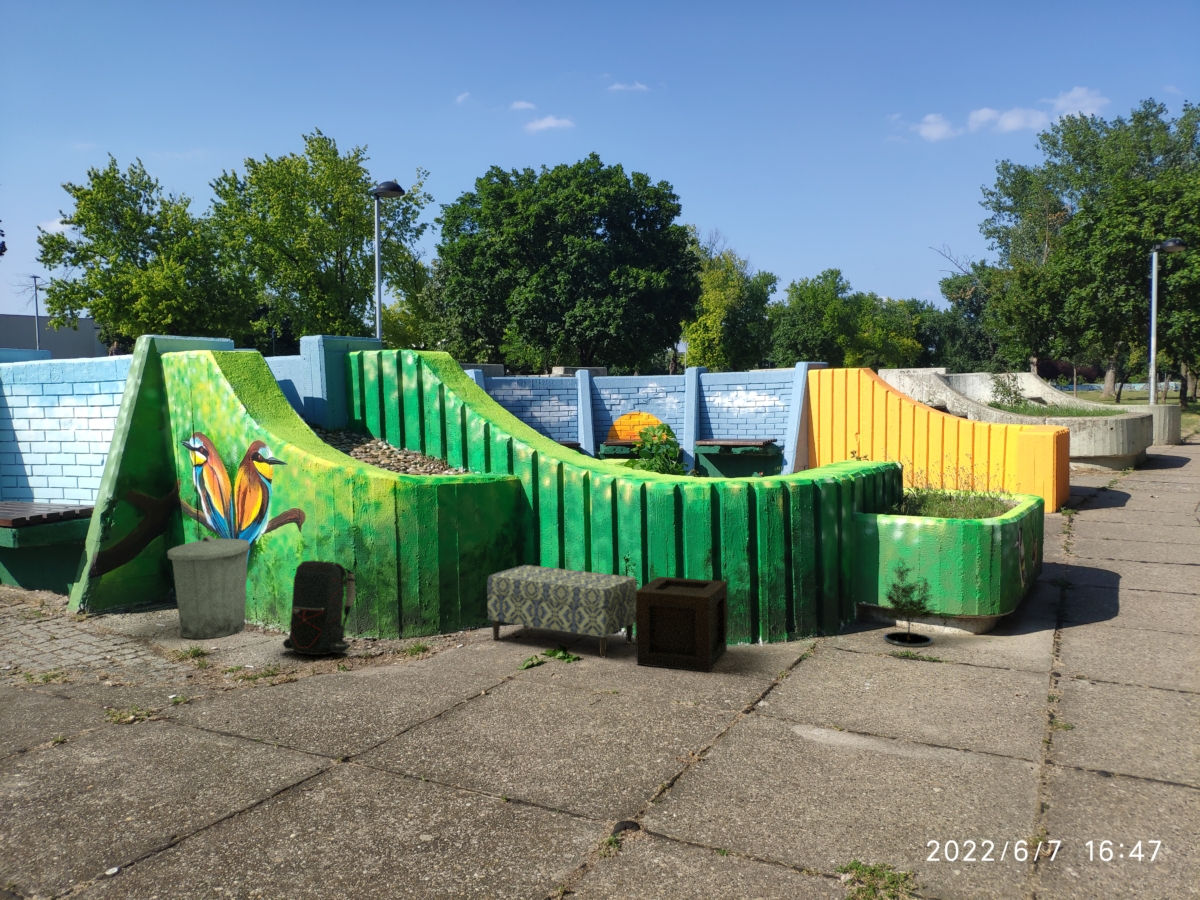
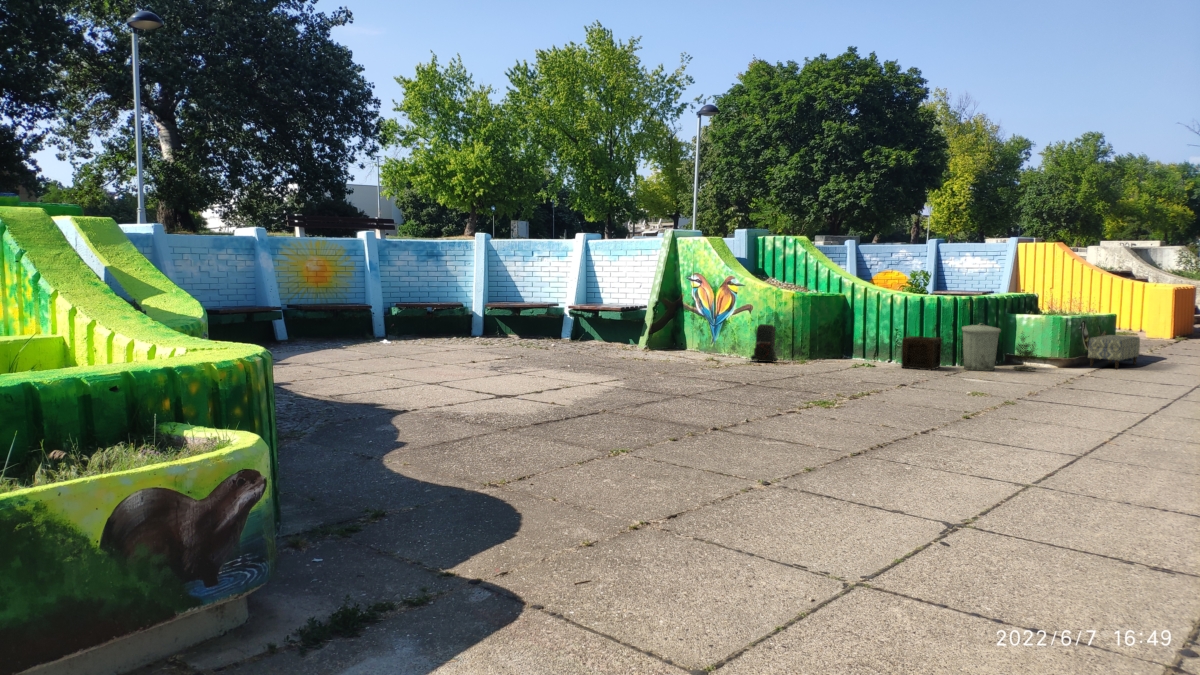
trash can: present [168,536,250,639] -> present [962,323,1001,371]
bench: present [487,565,637,657] -> present [1088,335,1140,369]

